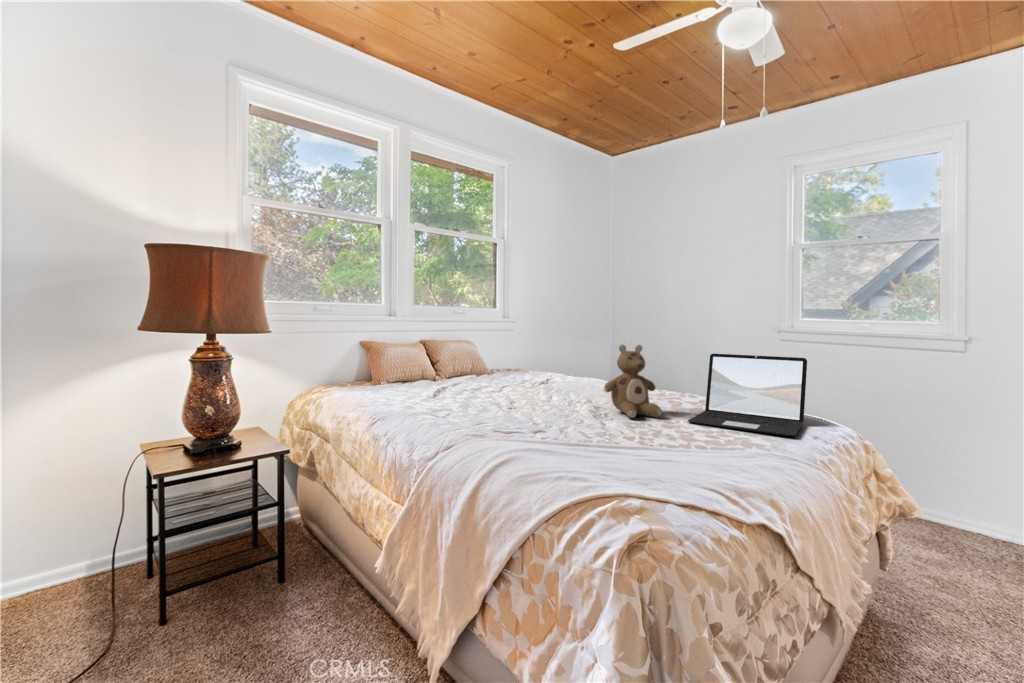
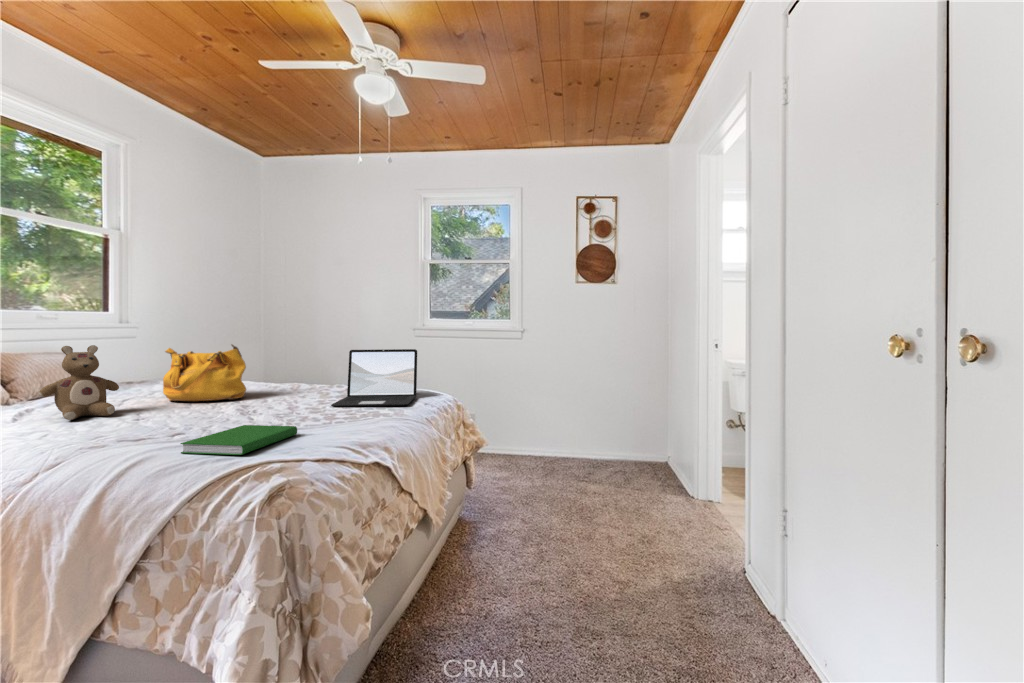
handbag: none [530,341,598,398] -> present [163,344,246,401]
stuffed bear: present [604,345,662,418] -> present [39,345,119,420]
hardcover book: none [541,435,655,476] -> present [181,425,297,455]

